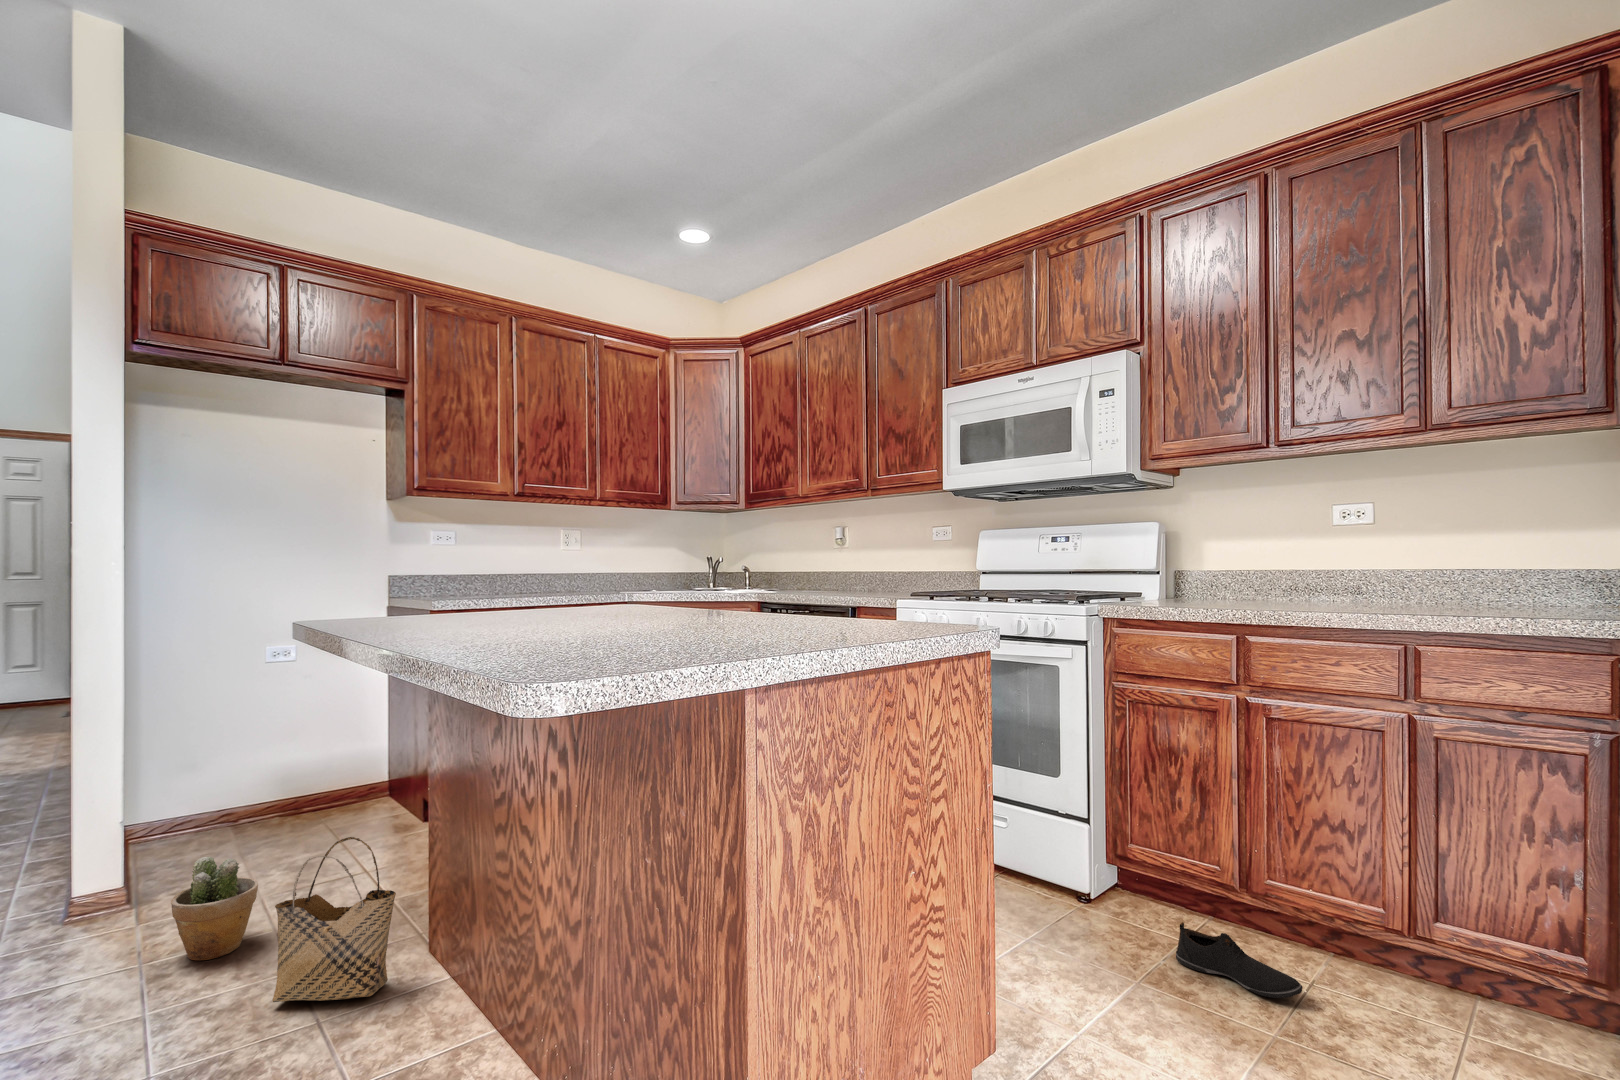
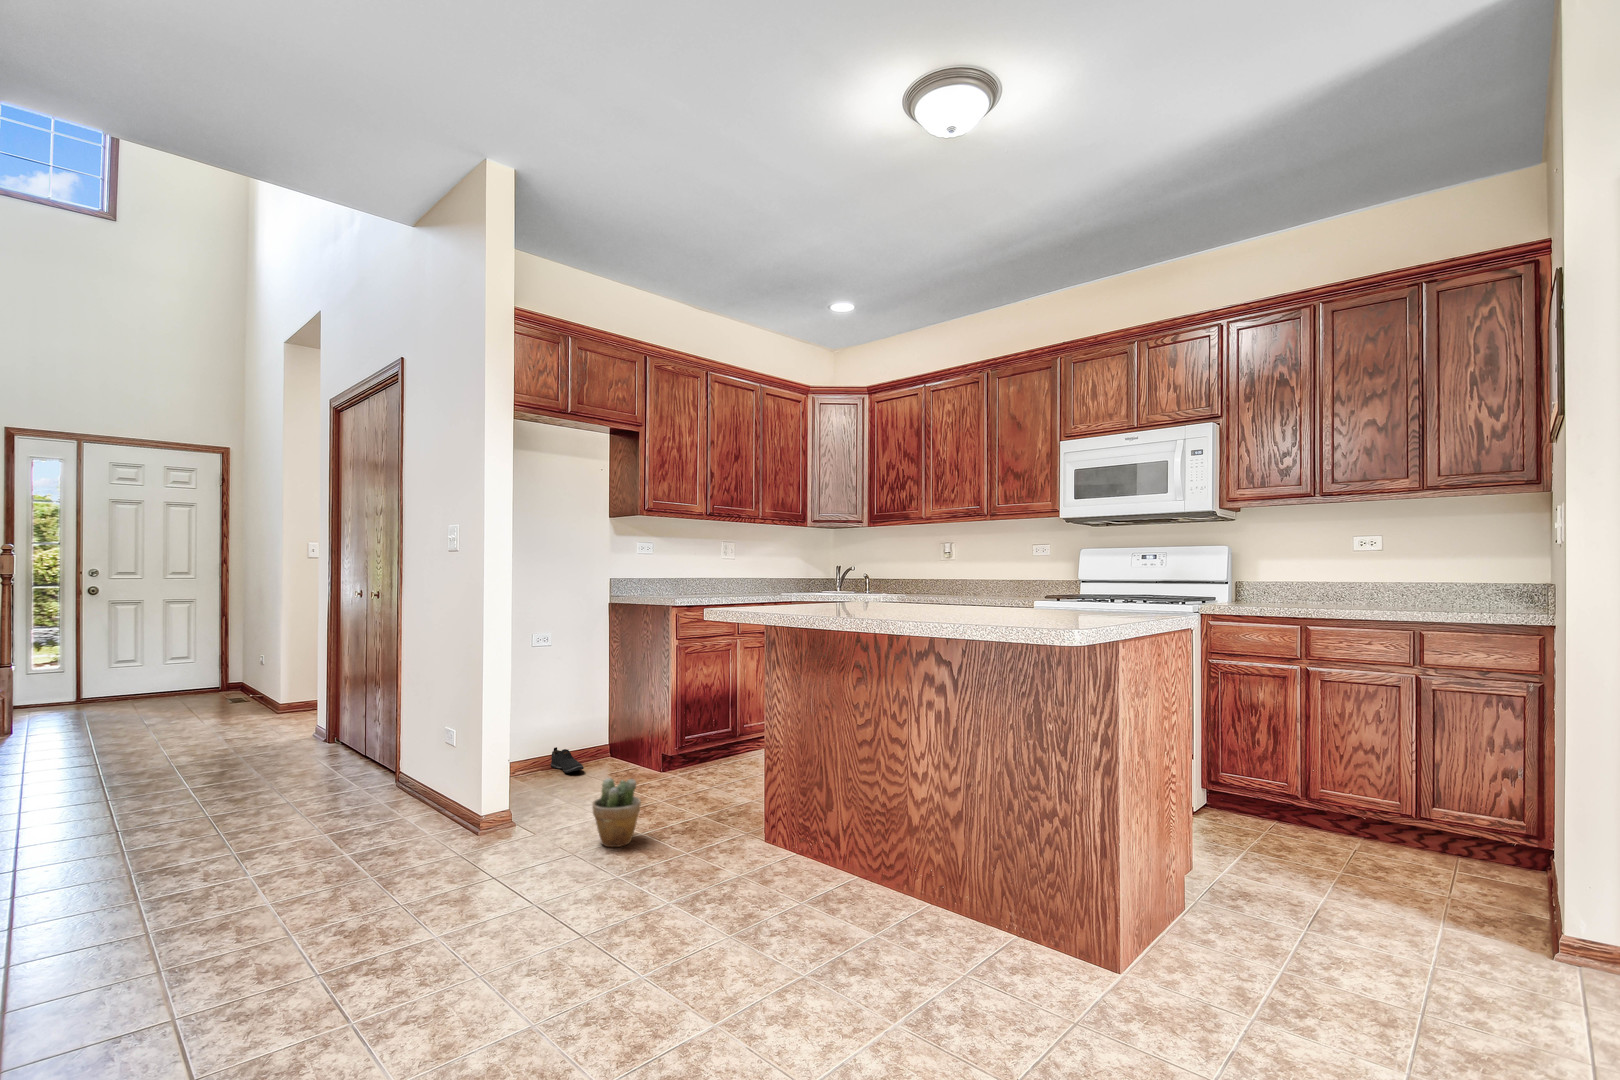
woven basket: present [273,837,396,1002] -> none [693,760,764,864]
shoe: present [1176,922,1303,998] -> present [551,747,584,773]

